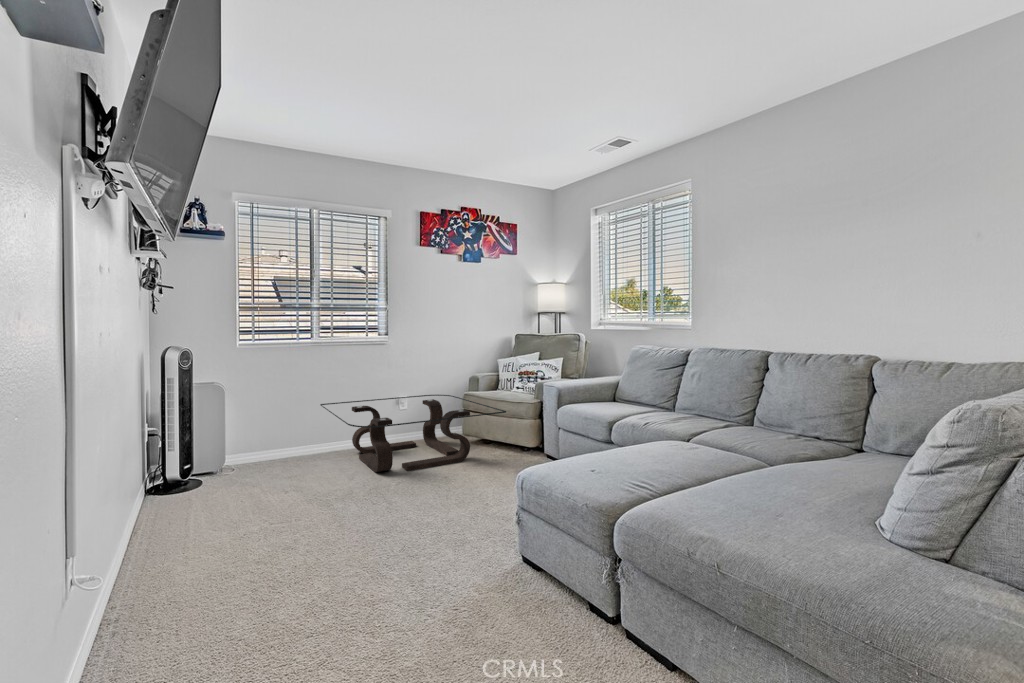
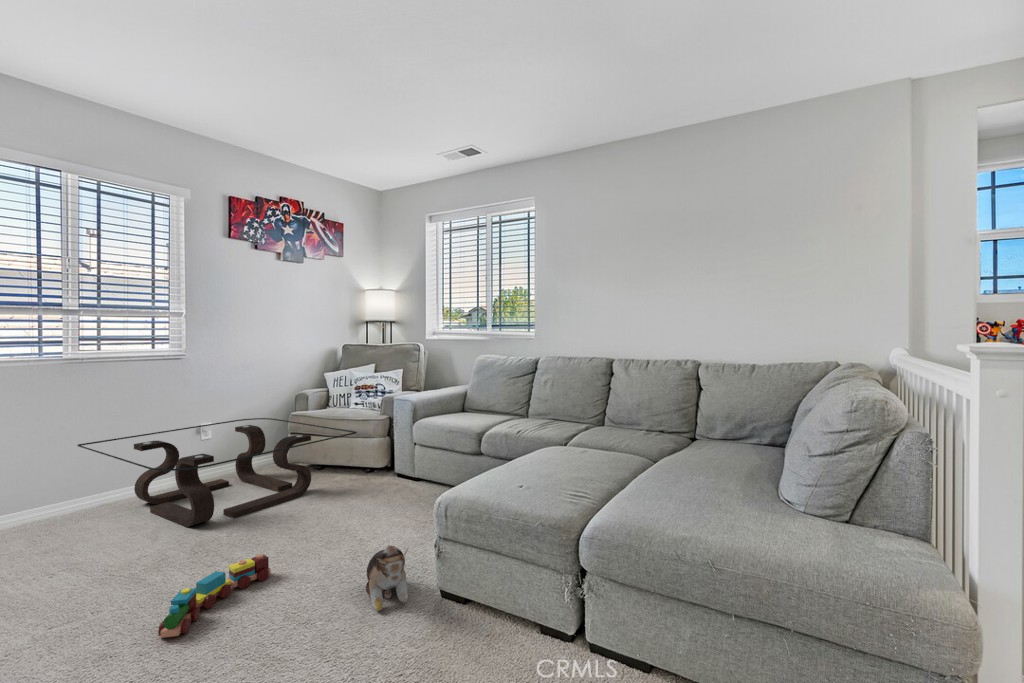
toy train: none [323,498,409,543] -> present [158,554,271,638]
plush toy: none [461,504,498,559] -> present [366,546,408,611]

